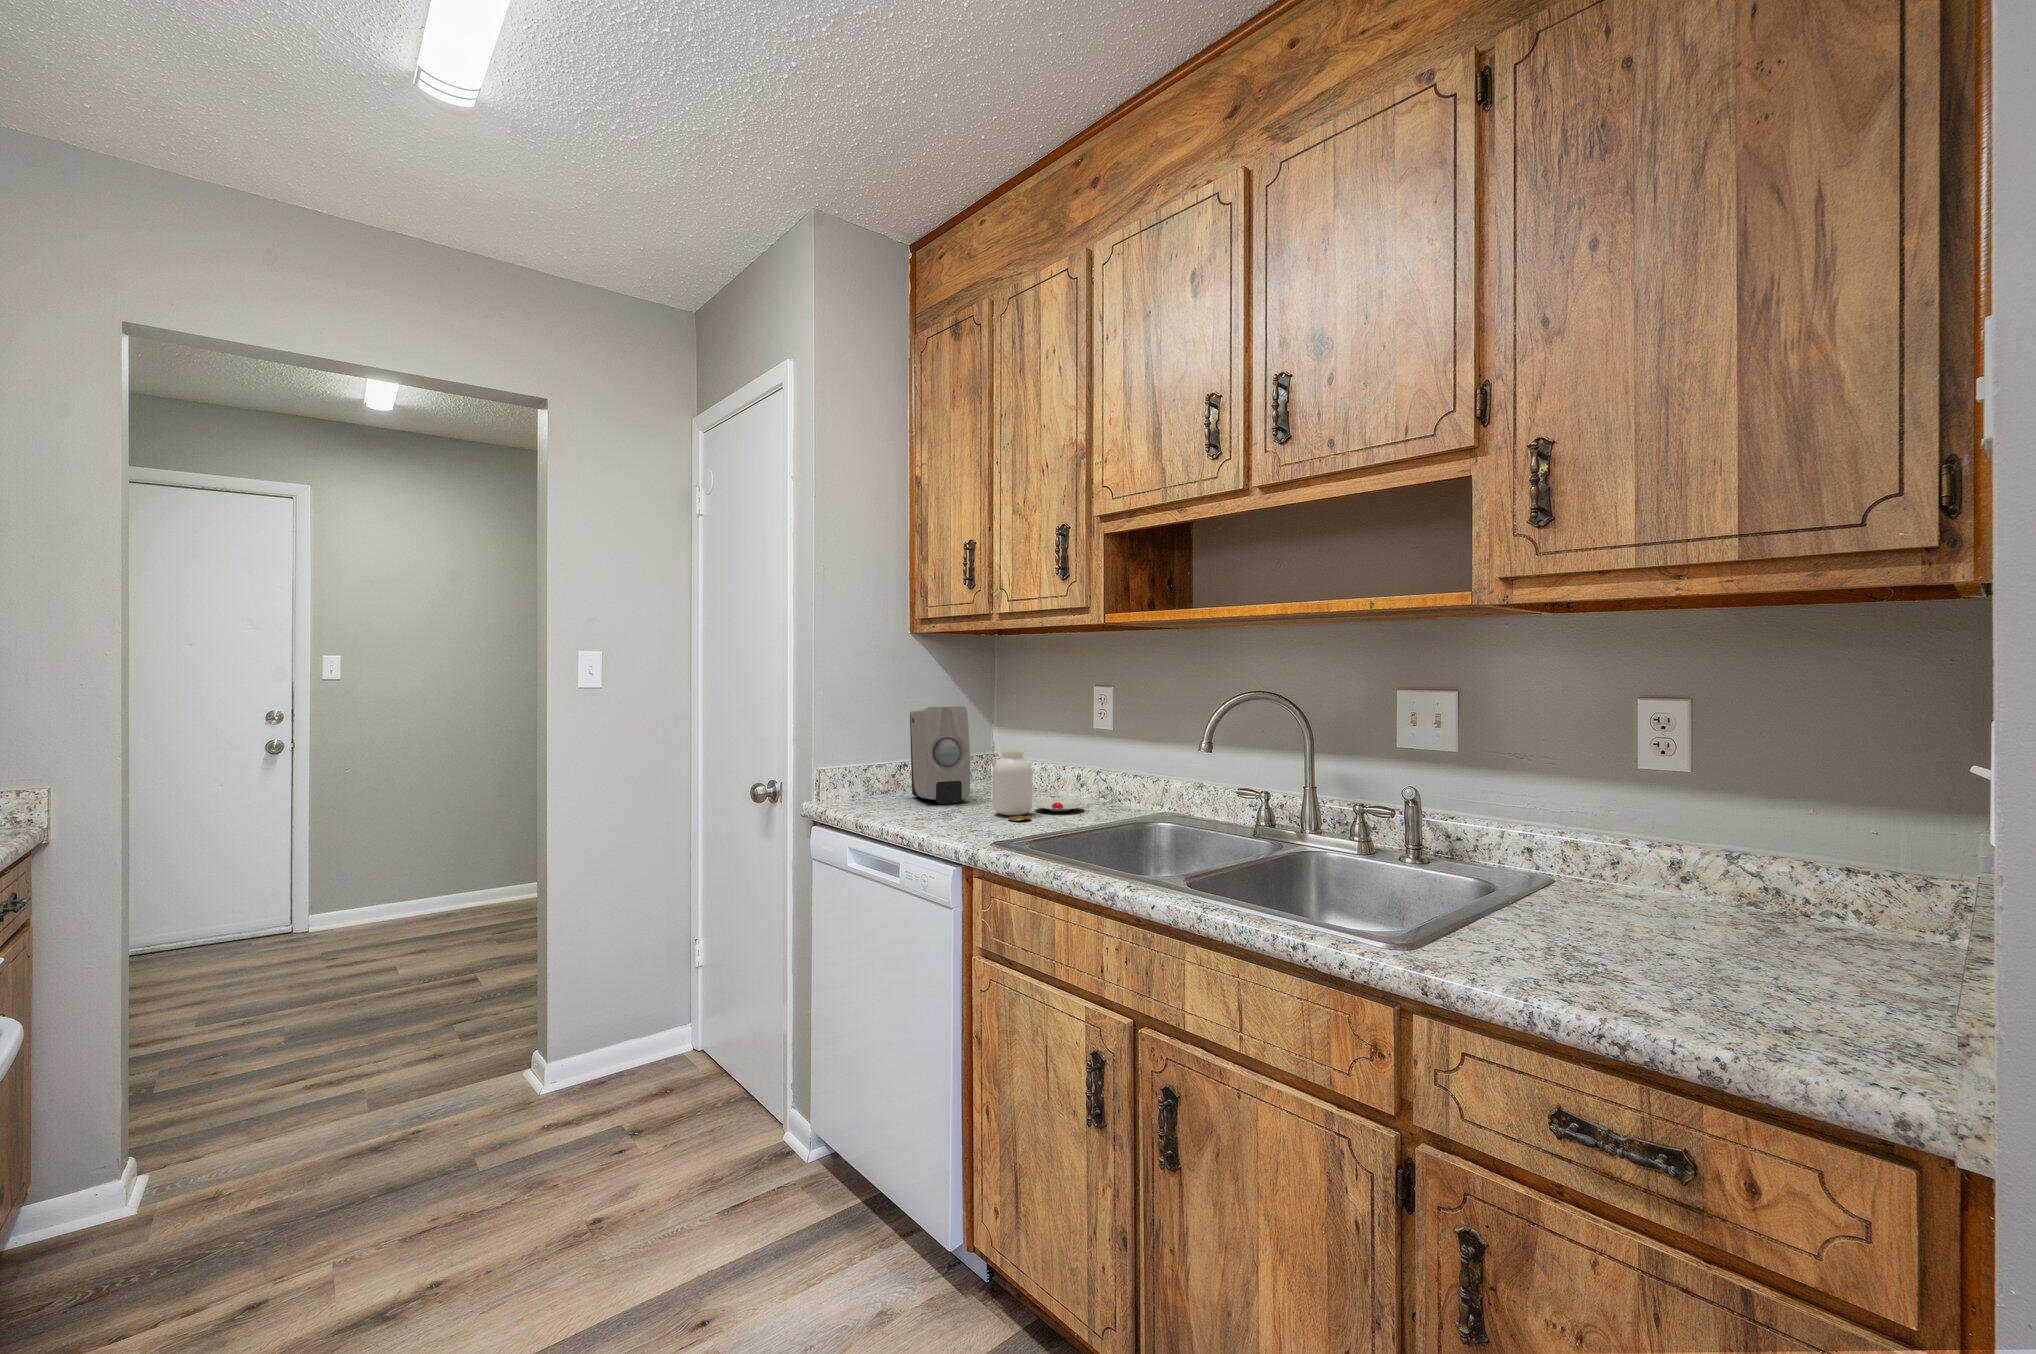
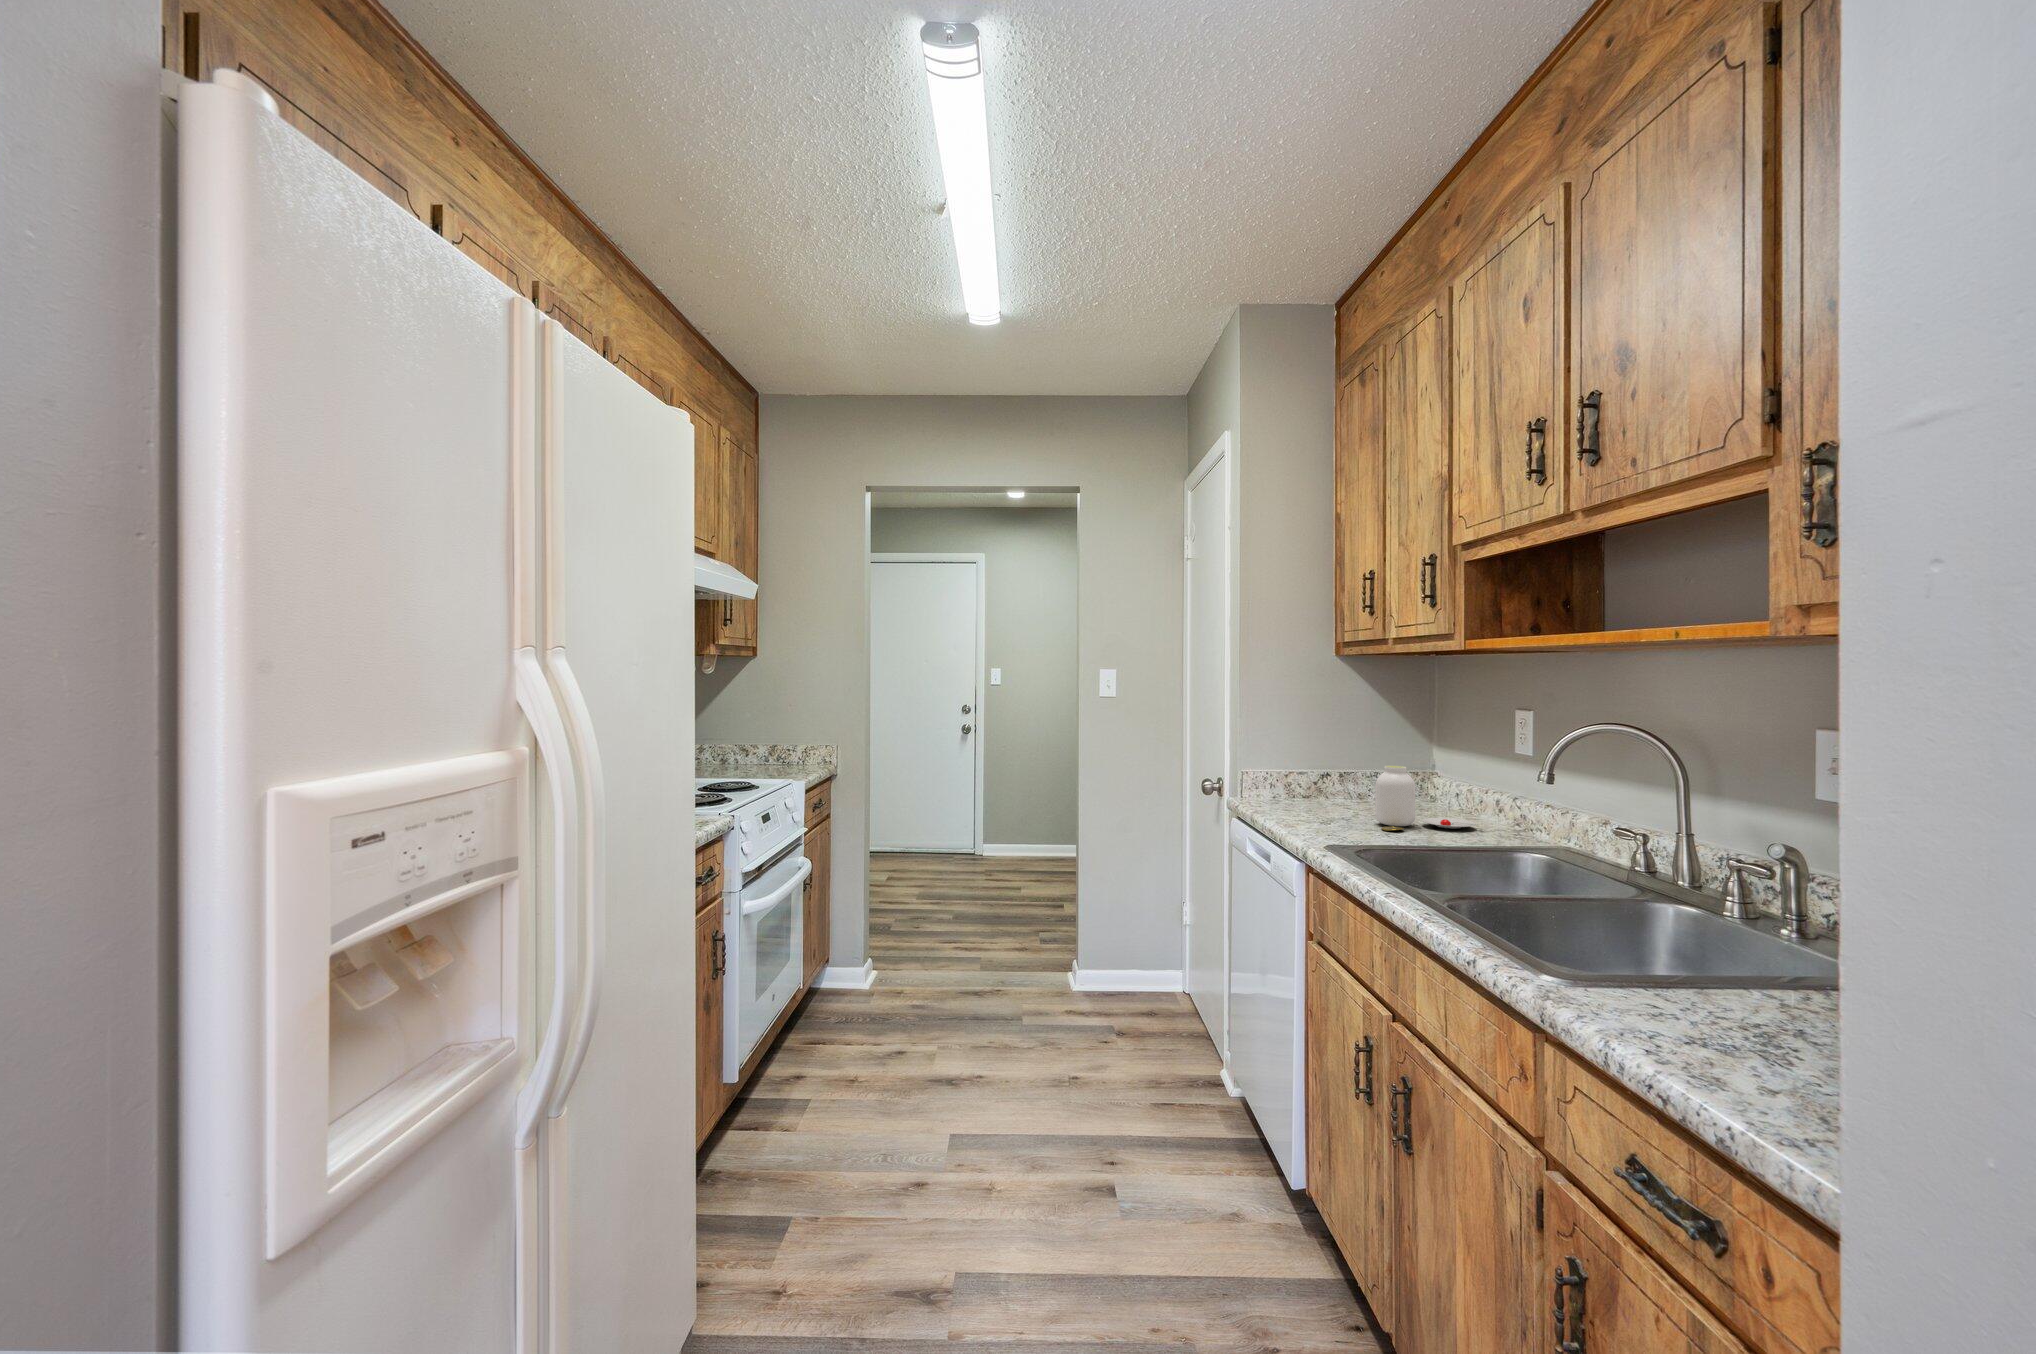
soap dispenser: present [910,706,970,804] -> none [1327,722,1373,810]

